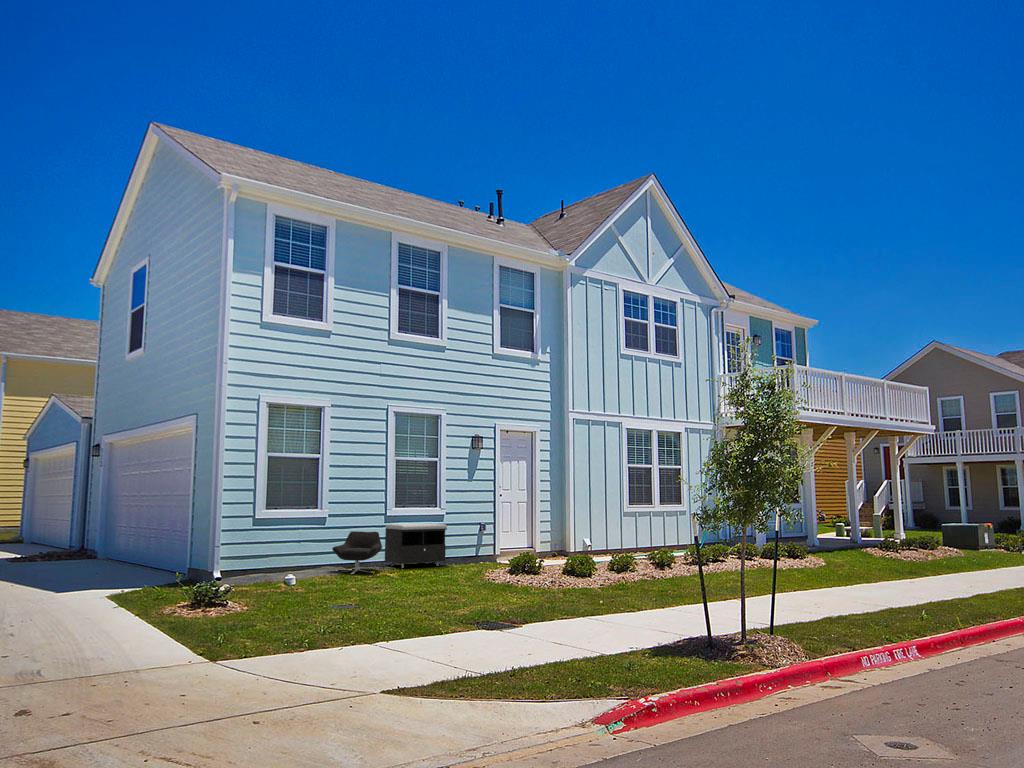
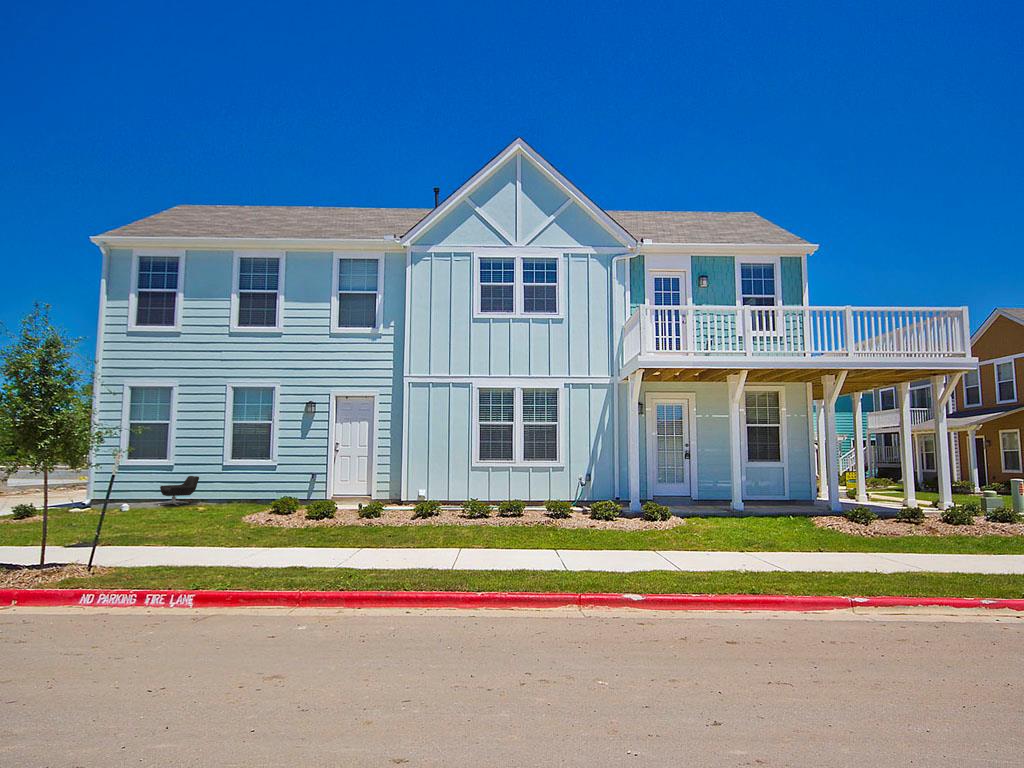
storage bench: present [385,524,447,568] -> none [211,472,260,504]

